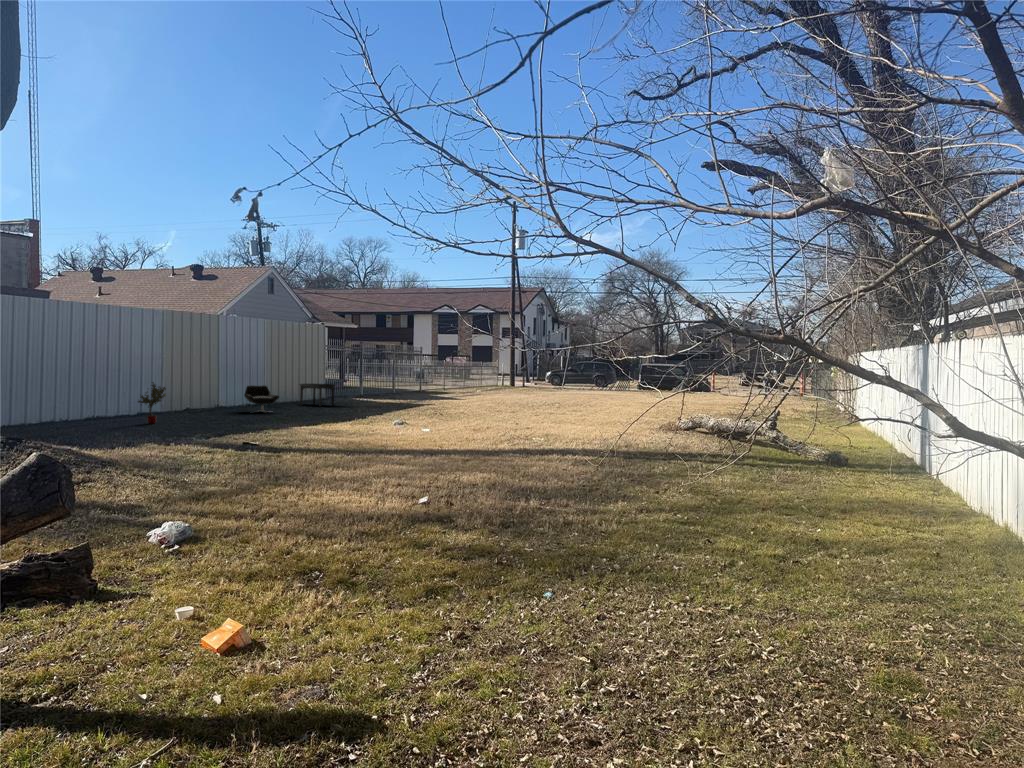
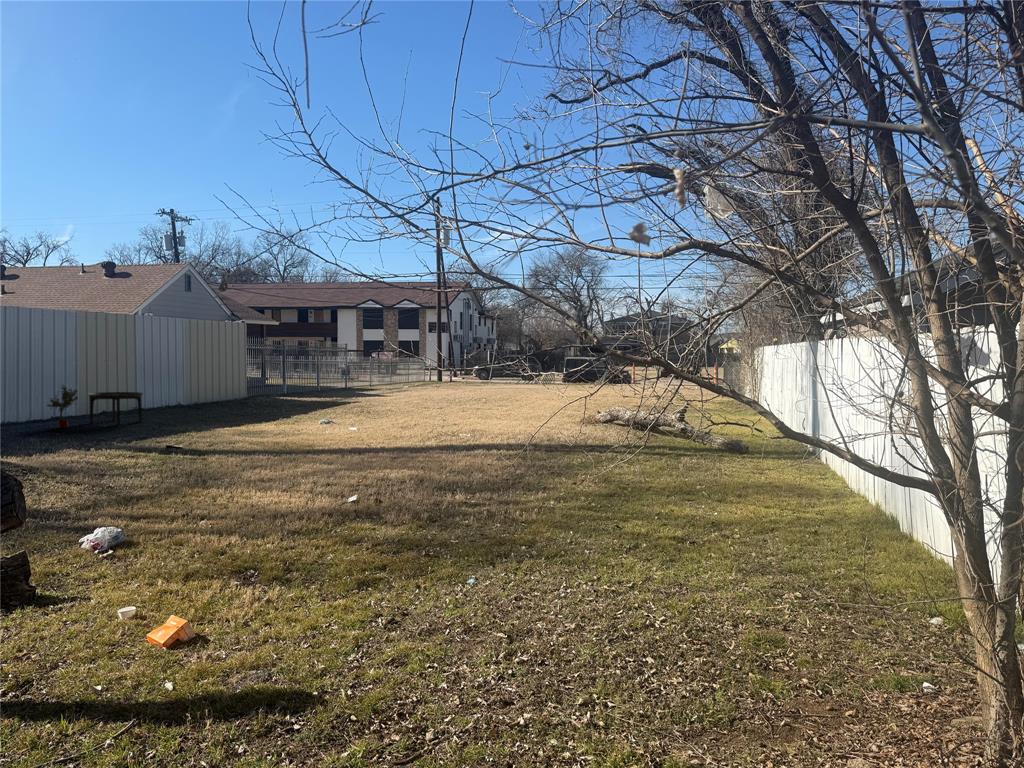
round table: present [299,384,335,406] -> present [88,392,143,425]
lounge chair: present [244,385,279,412] -> none [161,385,199,414]

